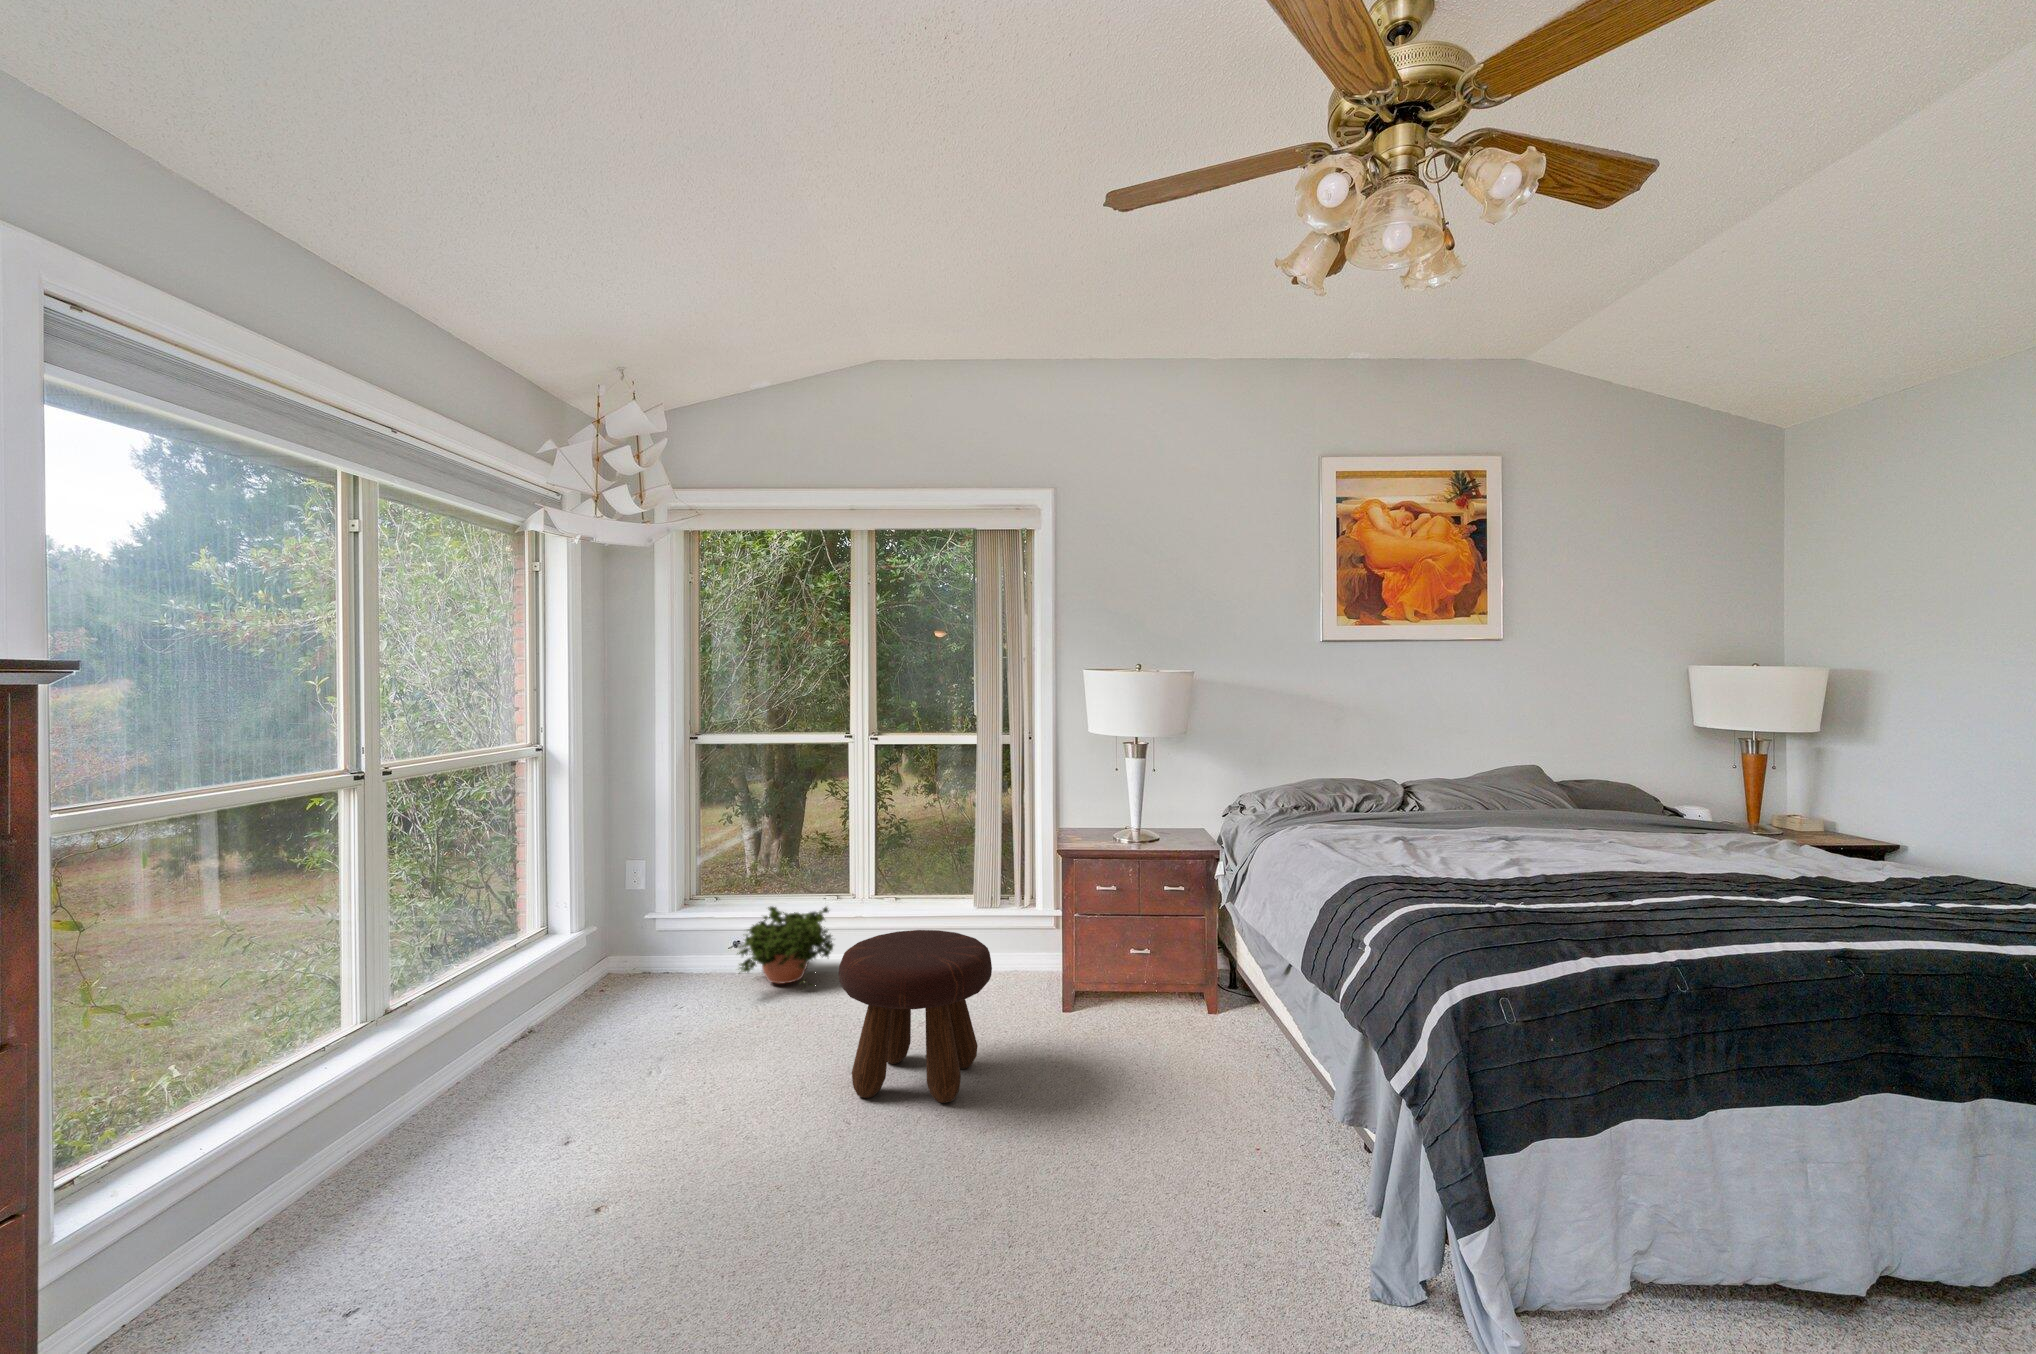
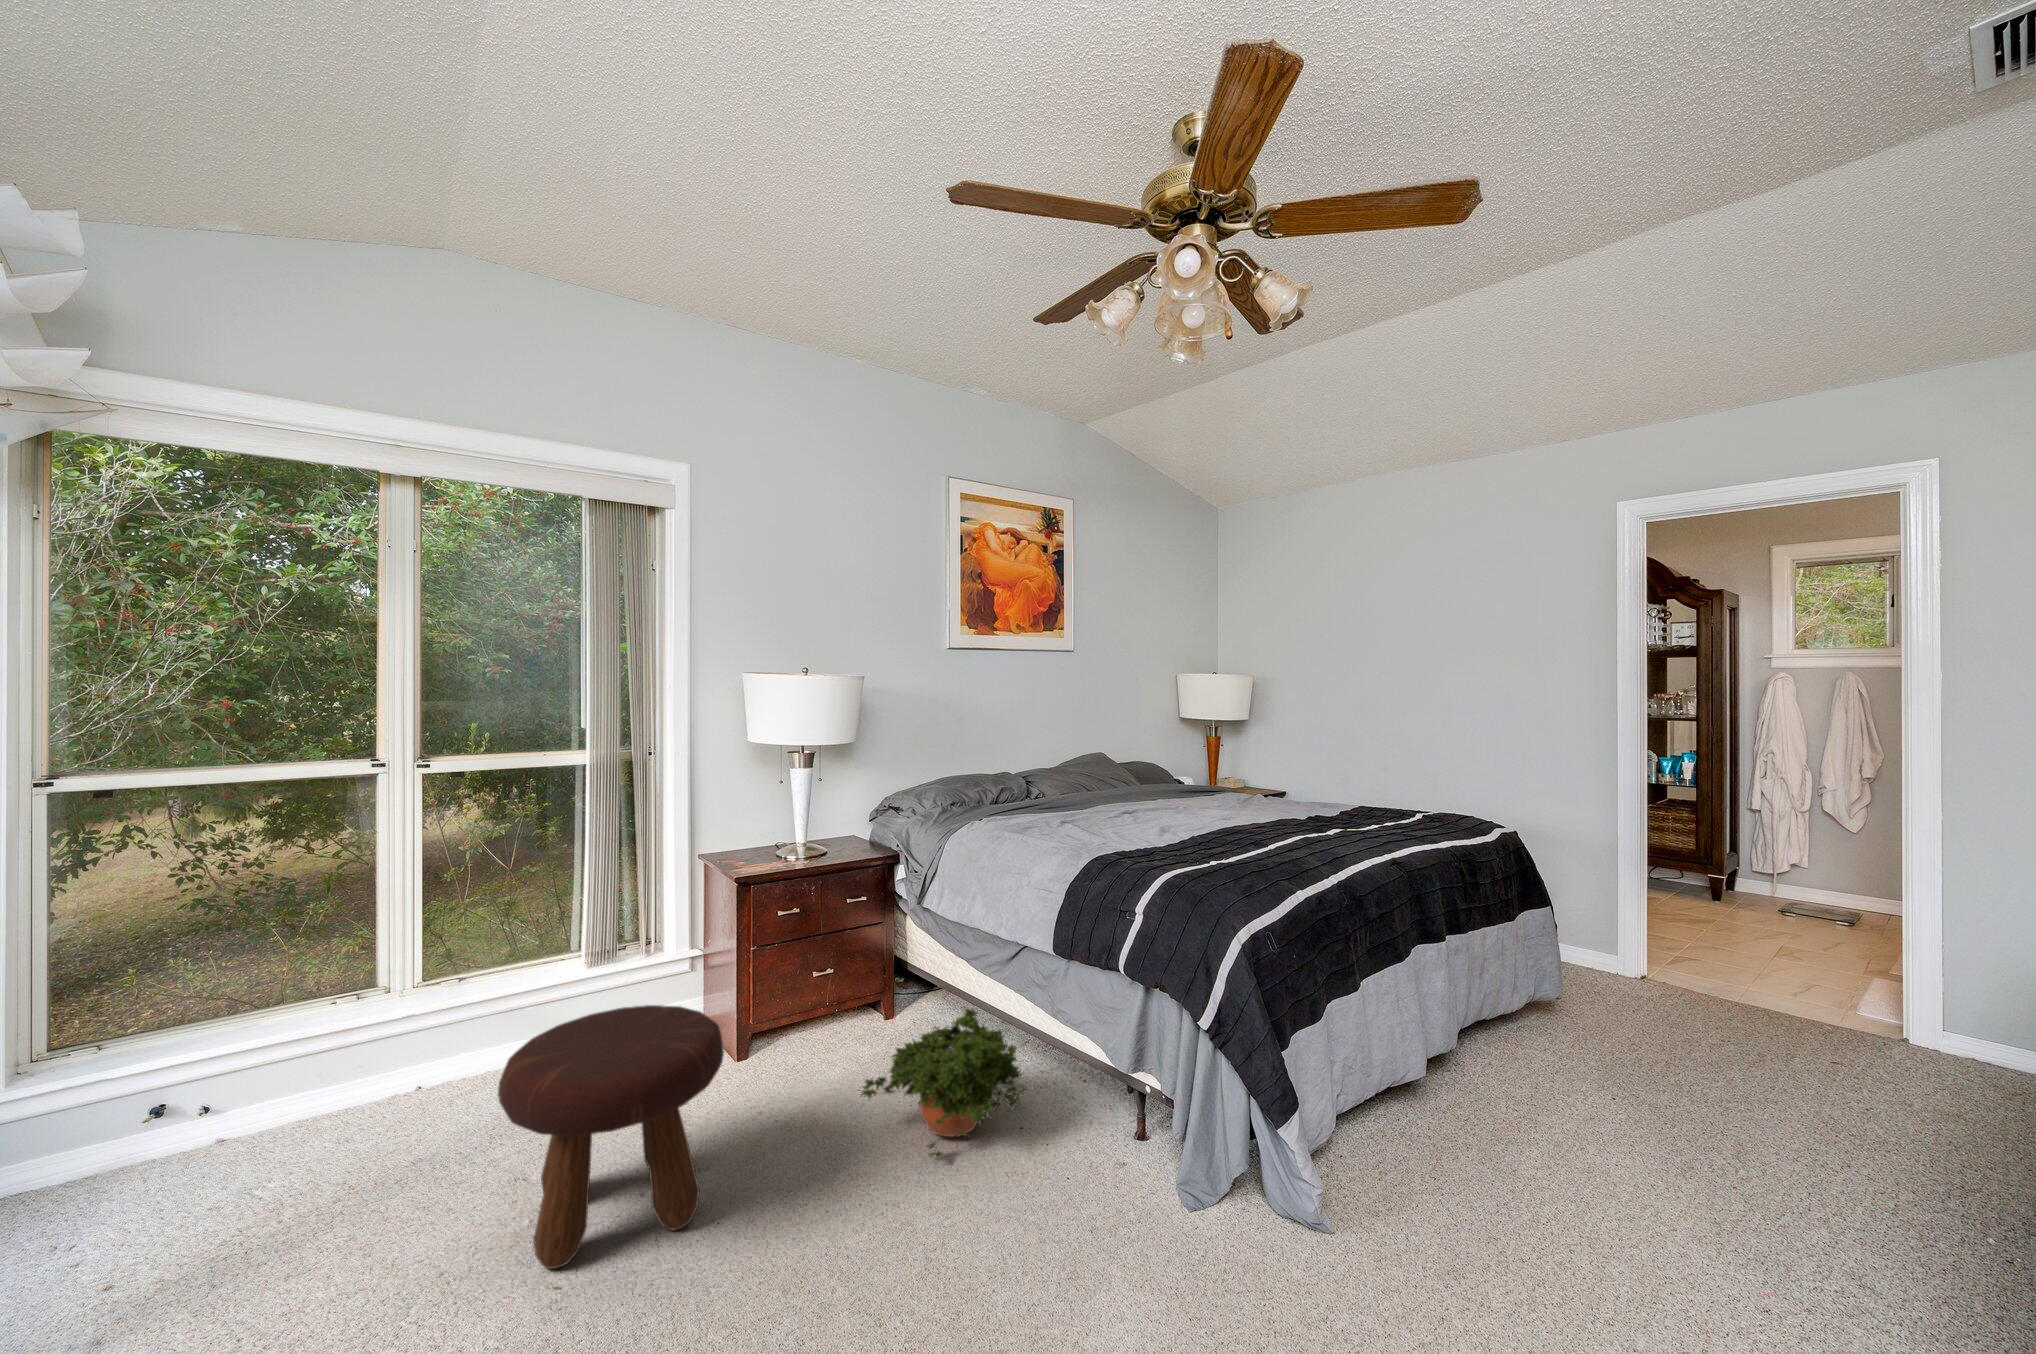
potted plant: present [737,906,833,984] -> present [862,1009,1026,1158]

